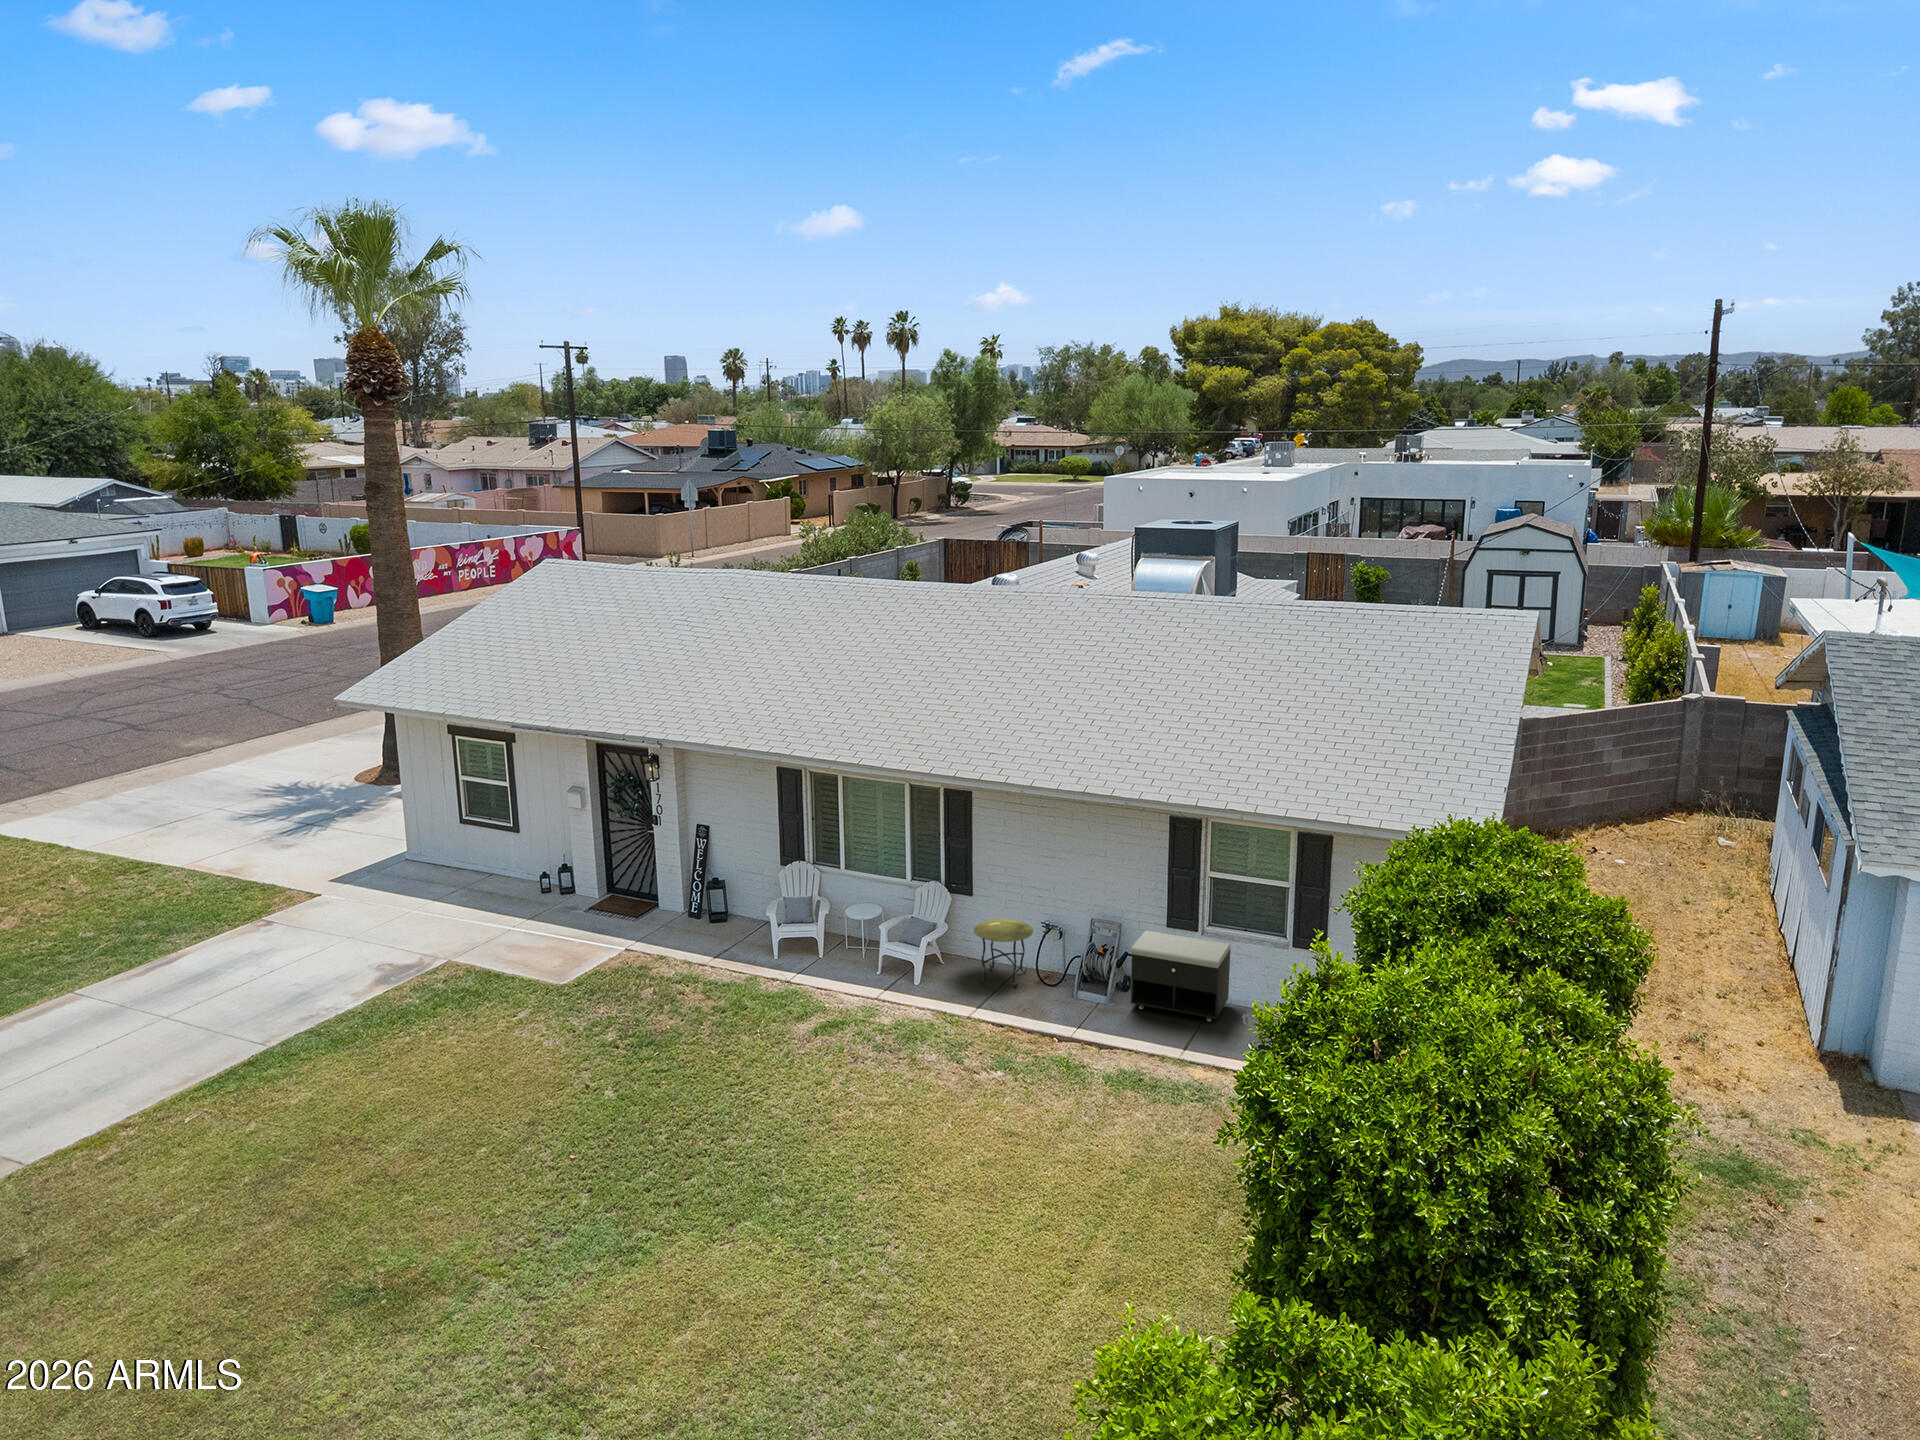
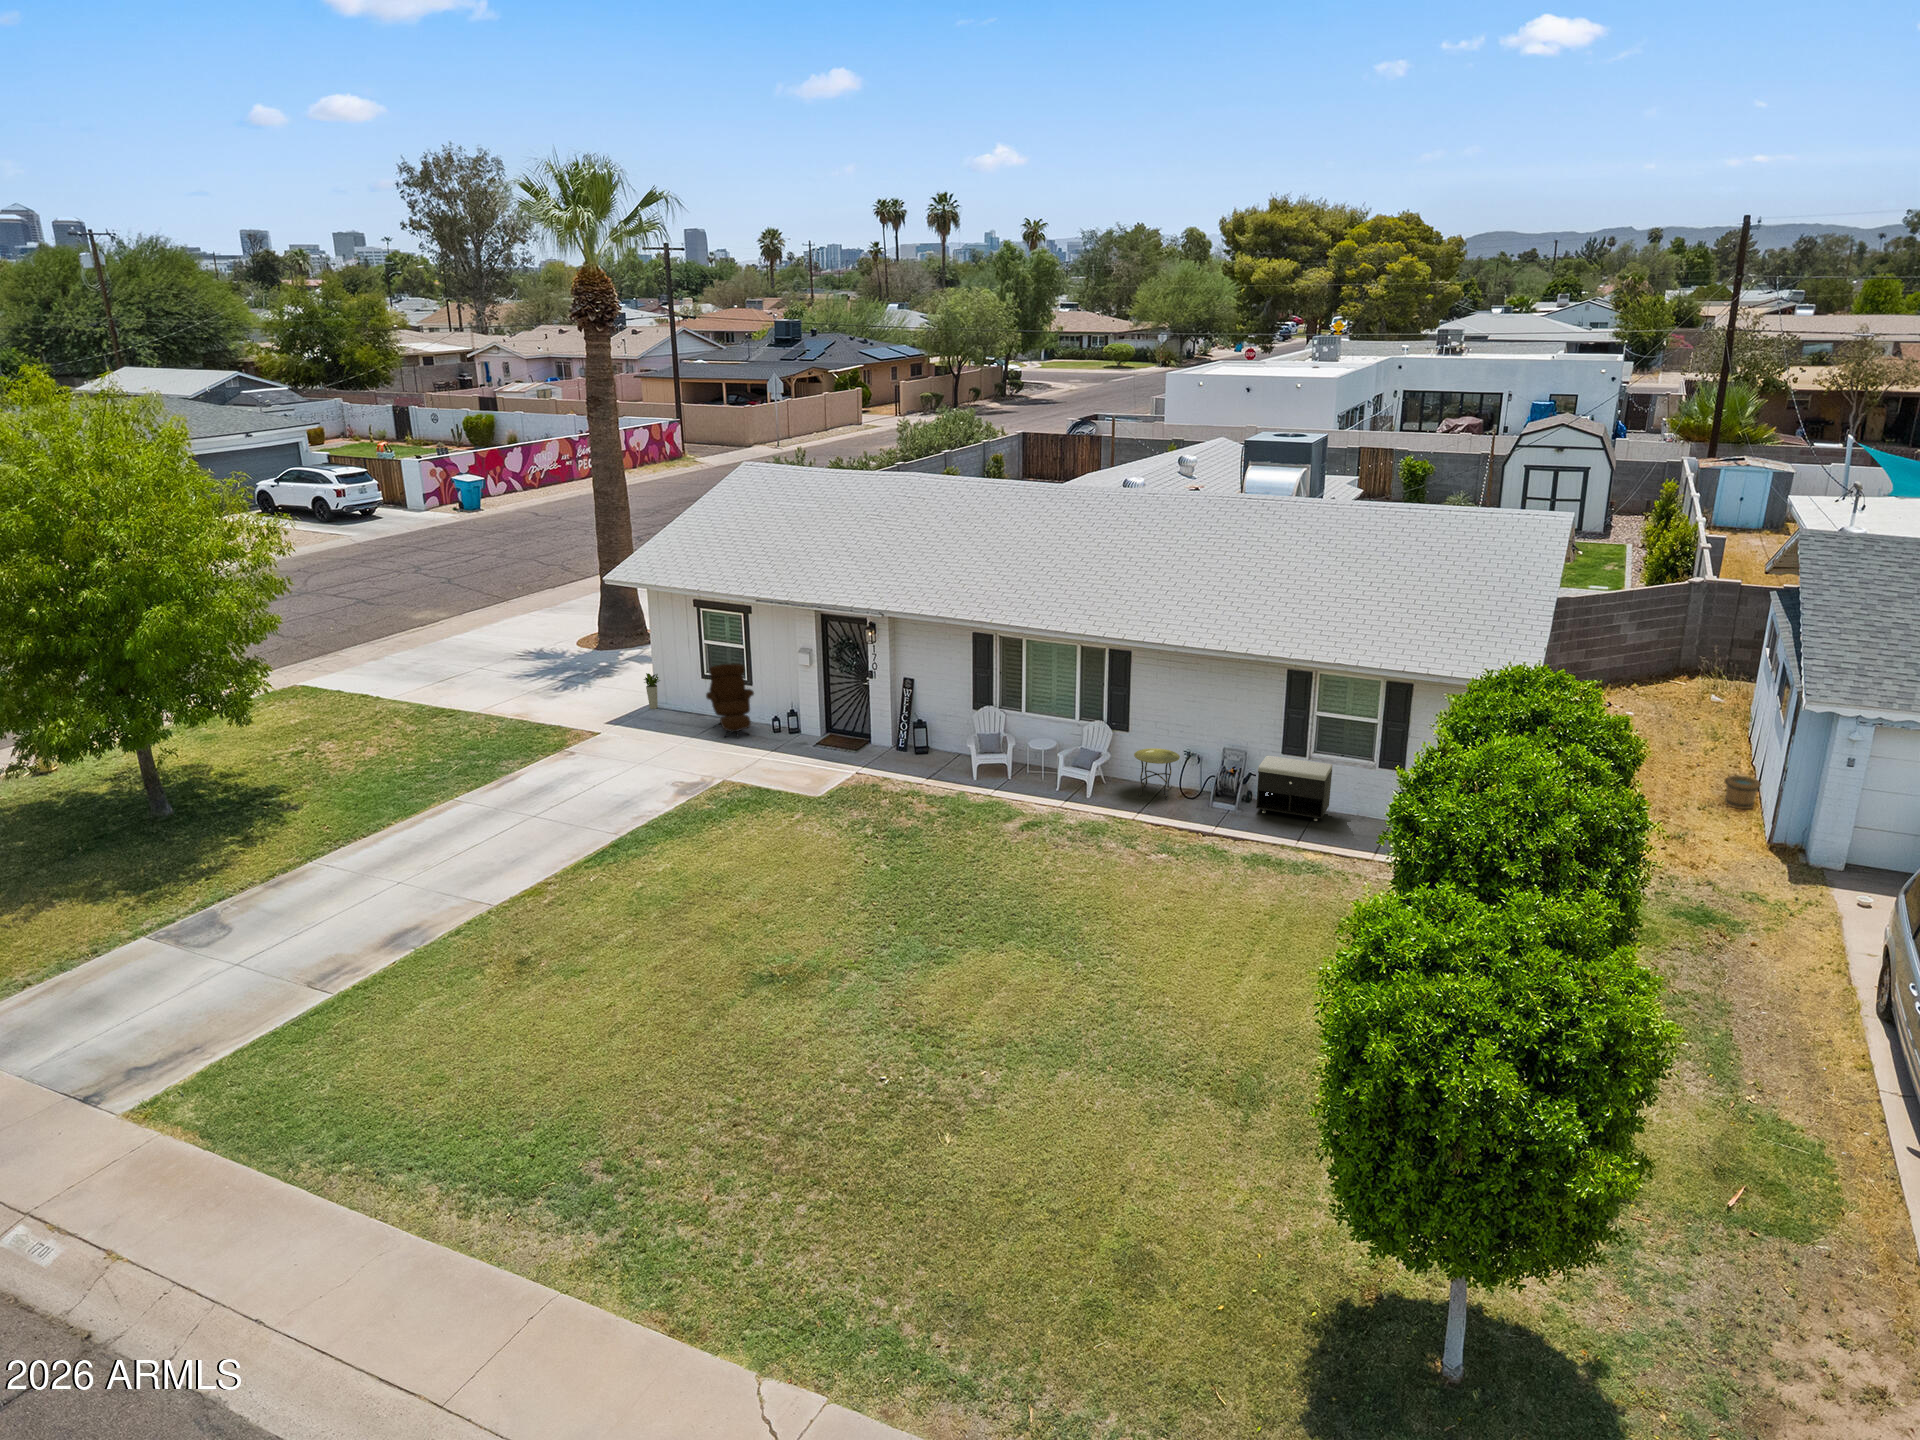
lounge chair: none [456,805,520,902] -> present [706,664,754,735]
planter: none [389,816,413,861] -> present [644,673,660,709]
bucket: none [1749,953,1800,1000] -> present [1724,775,1761,809]

